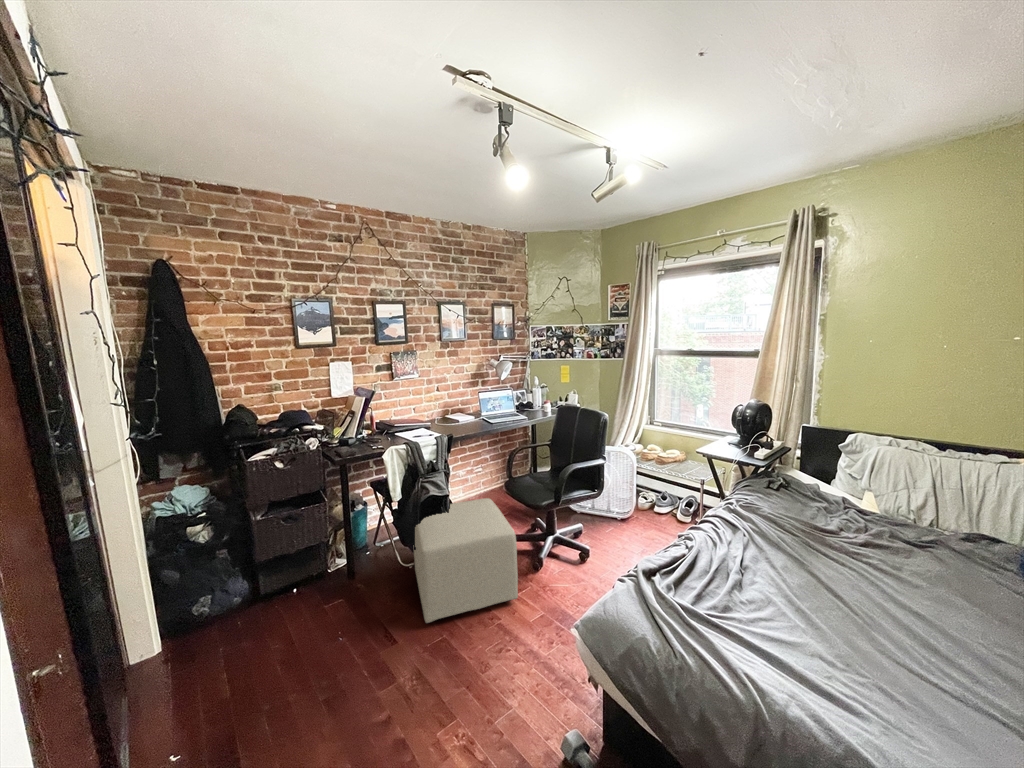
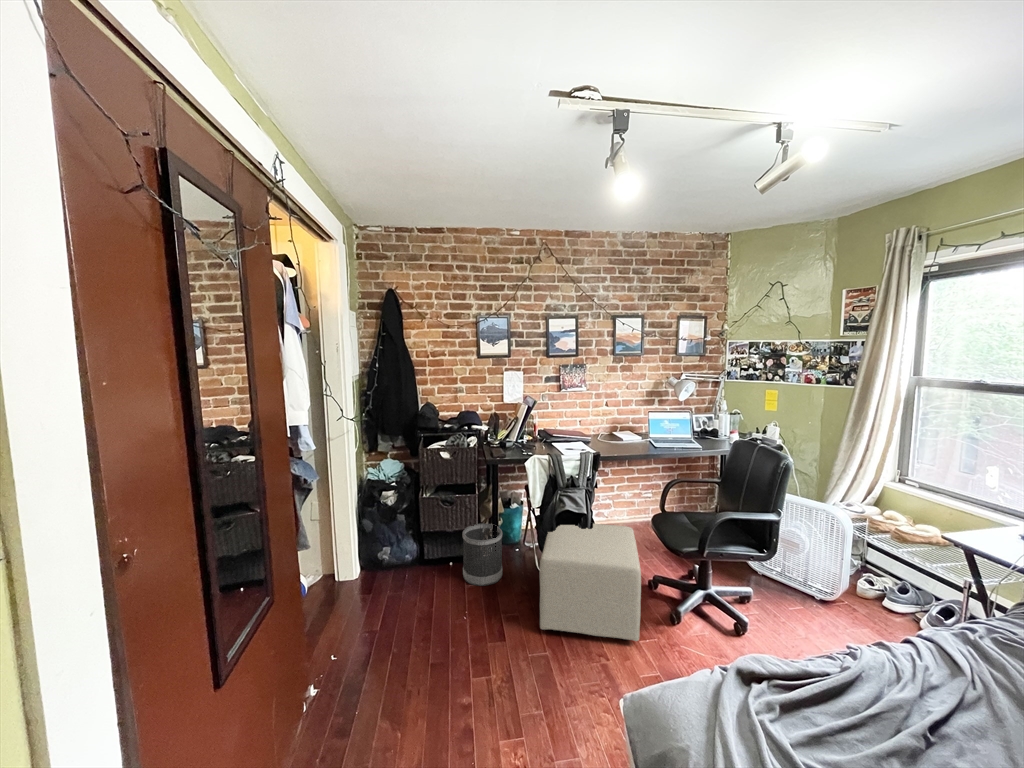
wastebasket: none [308,532,361,606] -> present [462,524,503,586]

